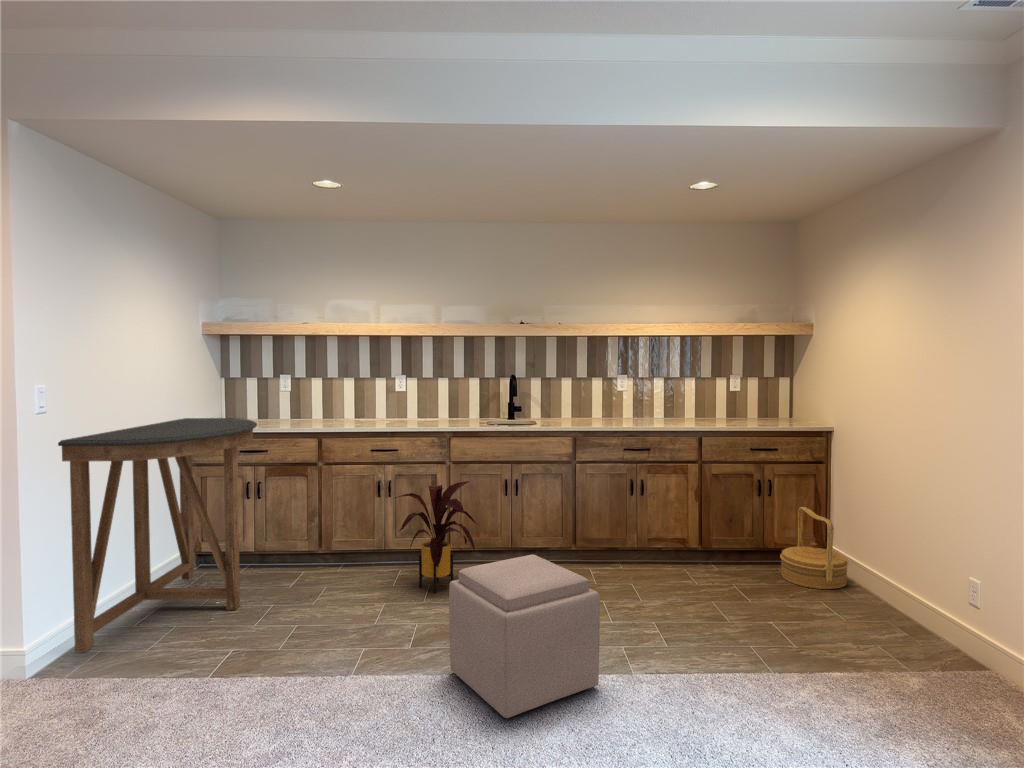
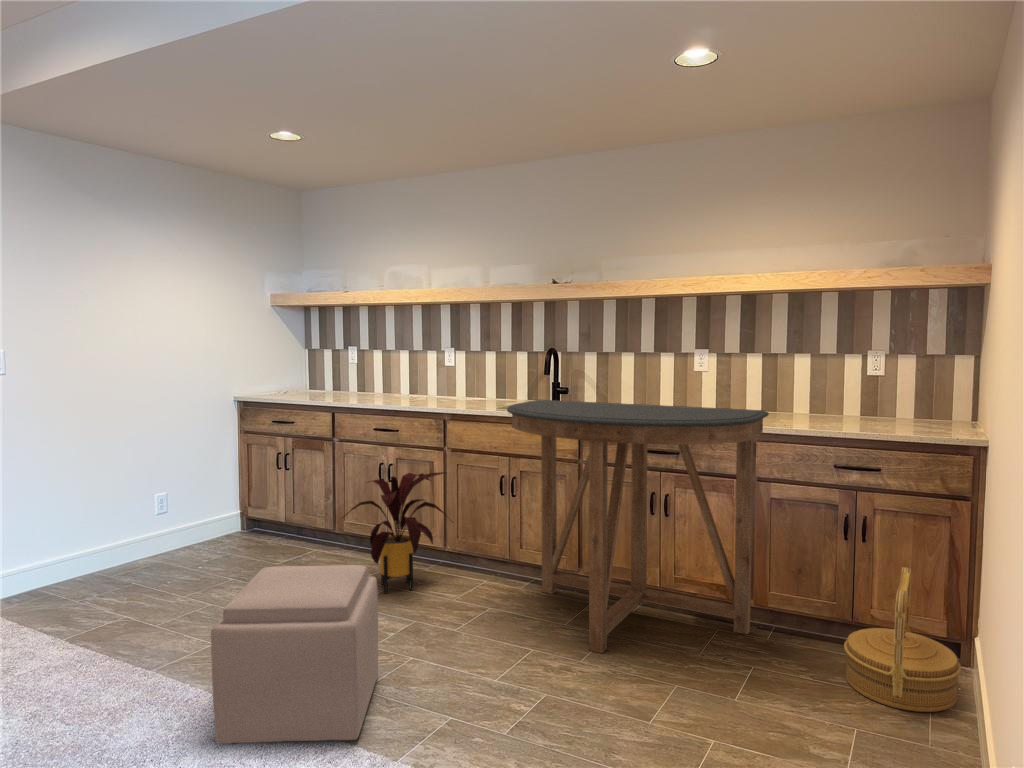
console table: present [58,418,257,652] -> present [507,400,769,653]

